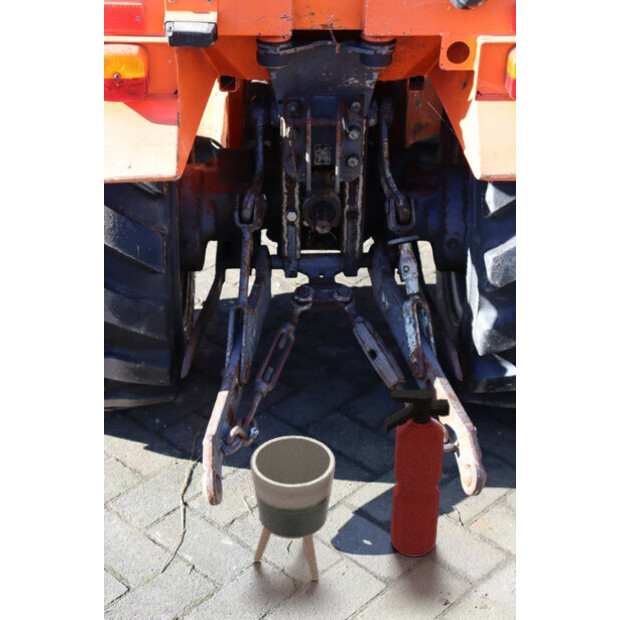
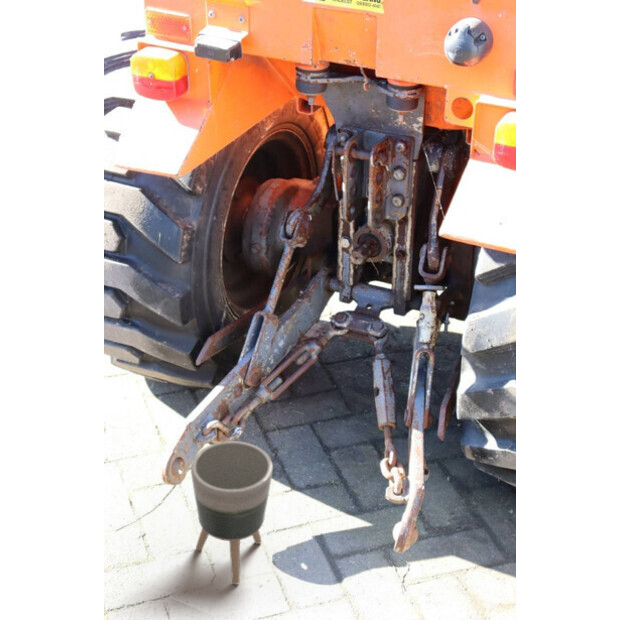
fire extinguisher: present [384,389,450,557] -> none [321,427,387,598]

